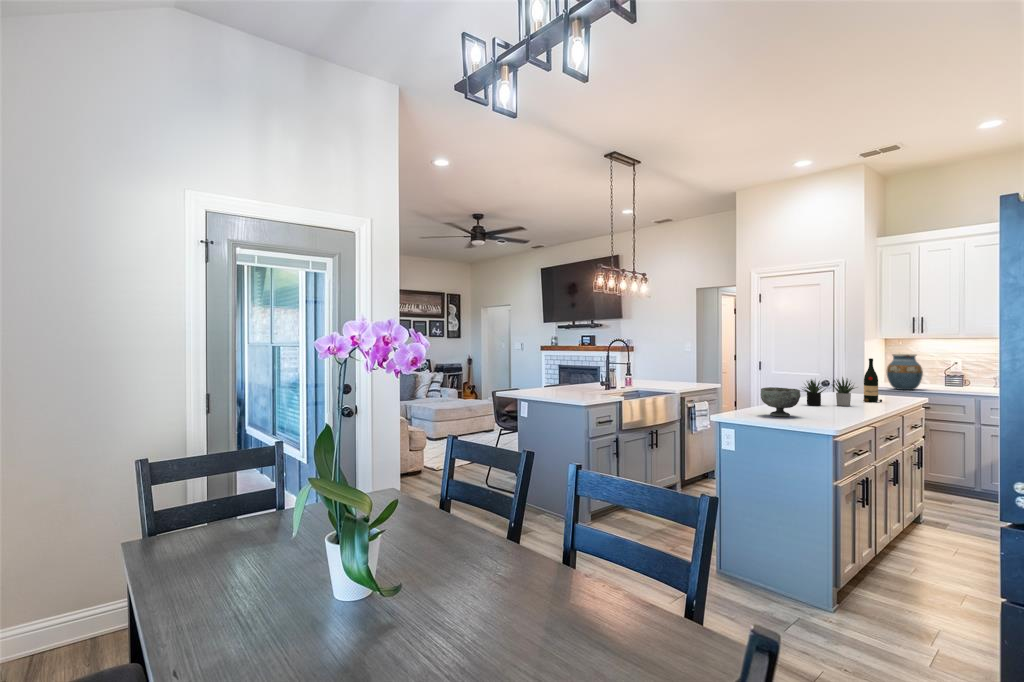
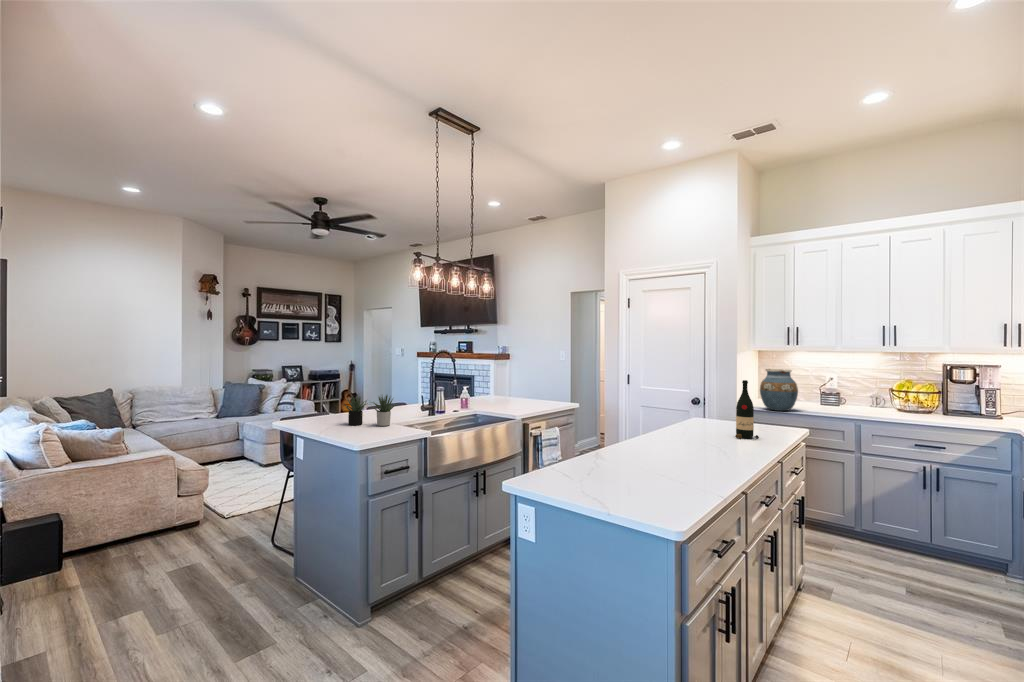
succulent plant: present [802,377,854,406] -> present [345,395,396,426]
bowl: present [761,387,801,416] -> none [582,435,641,488]

